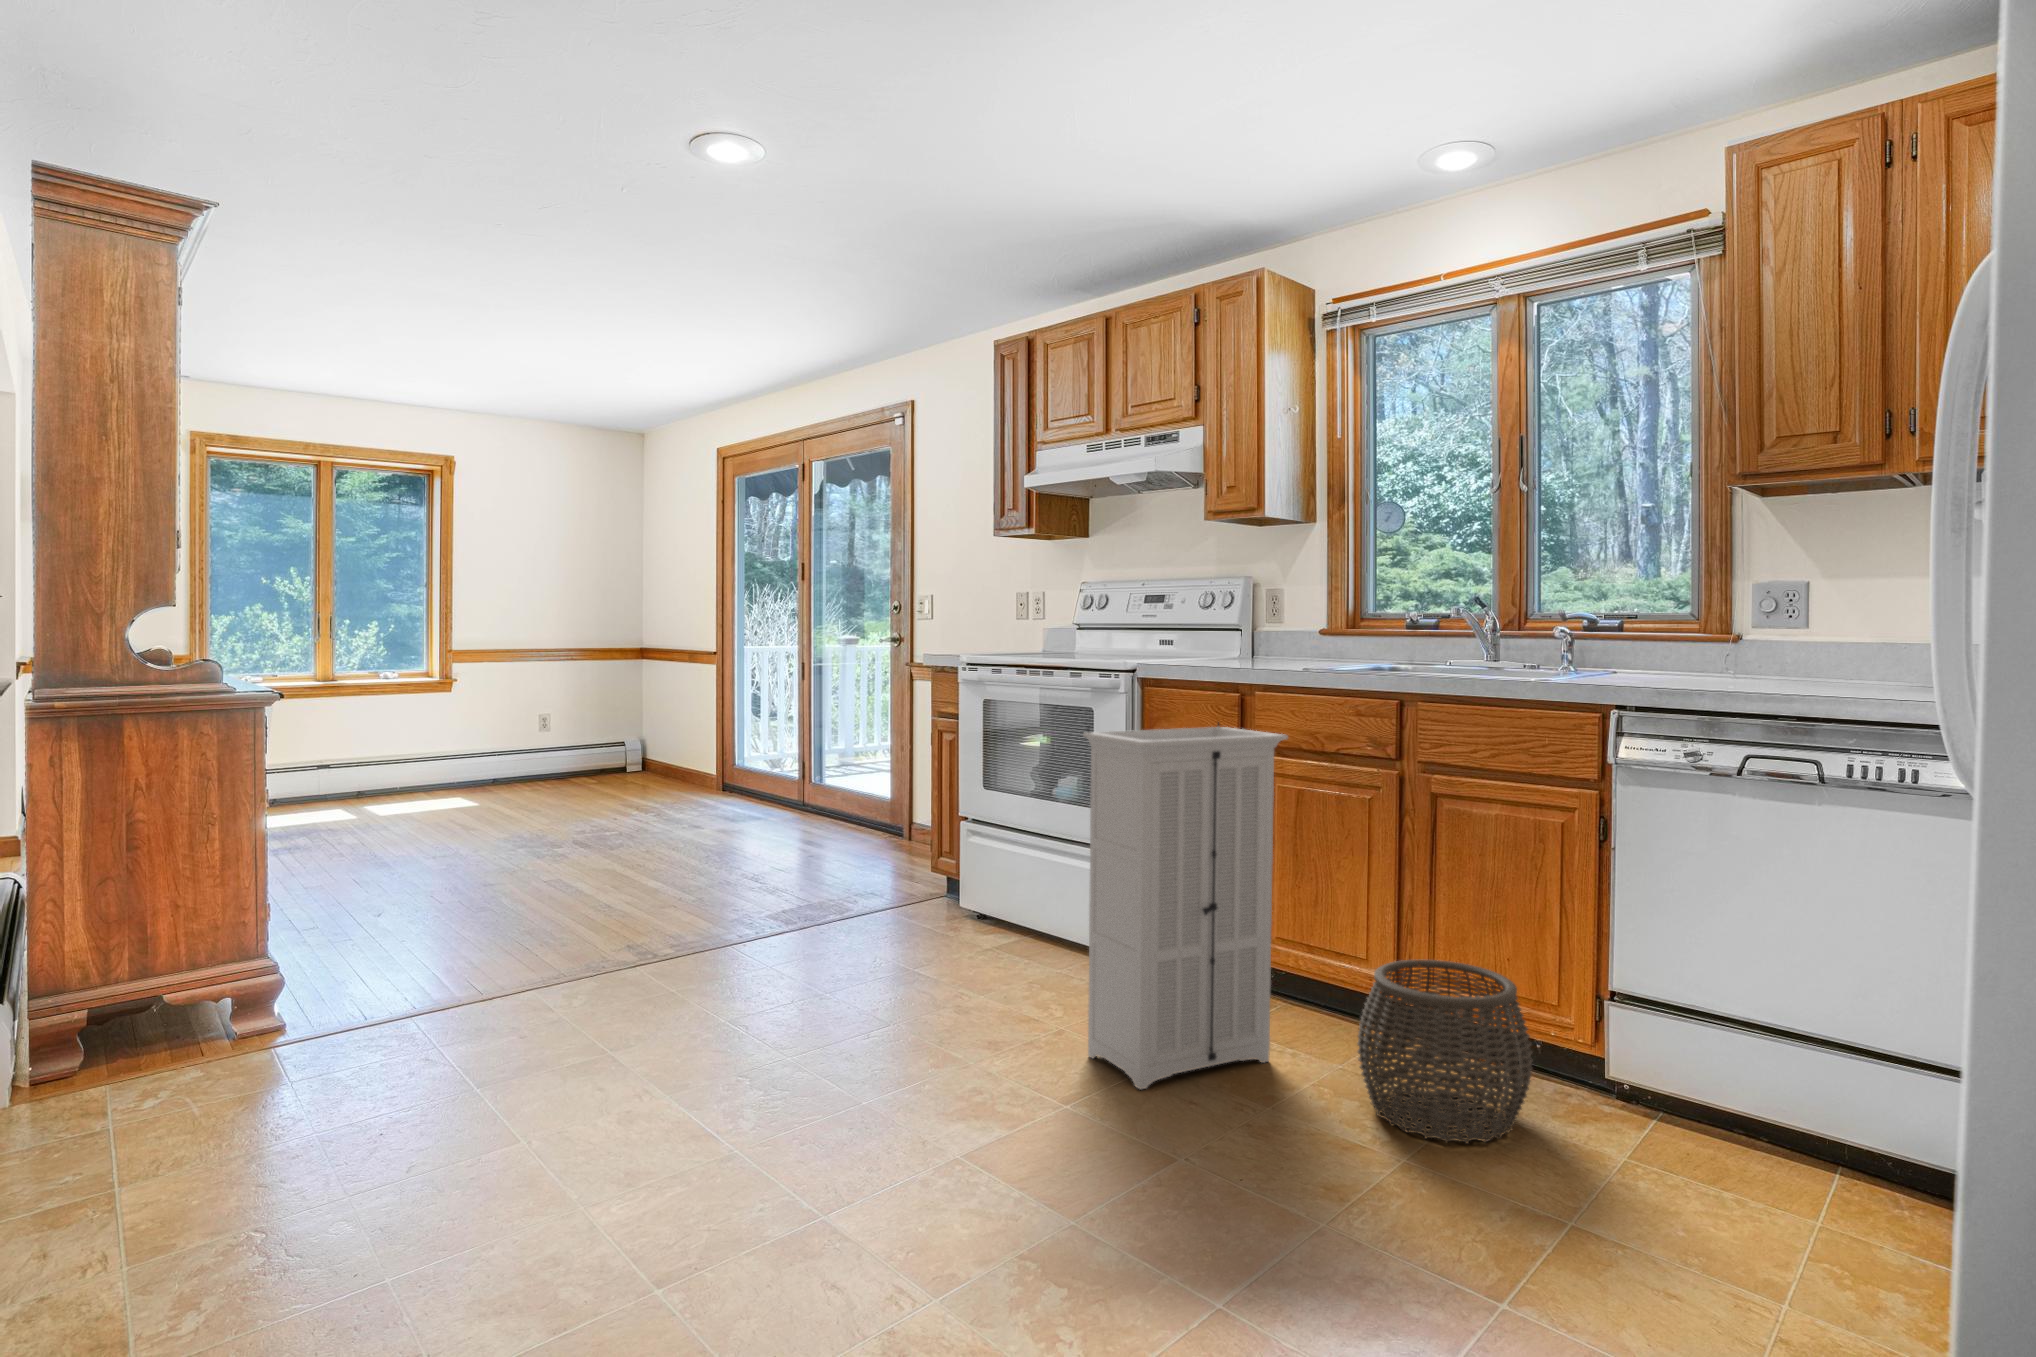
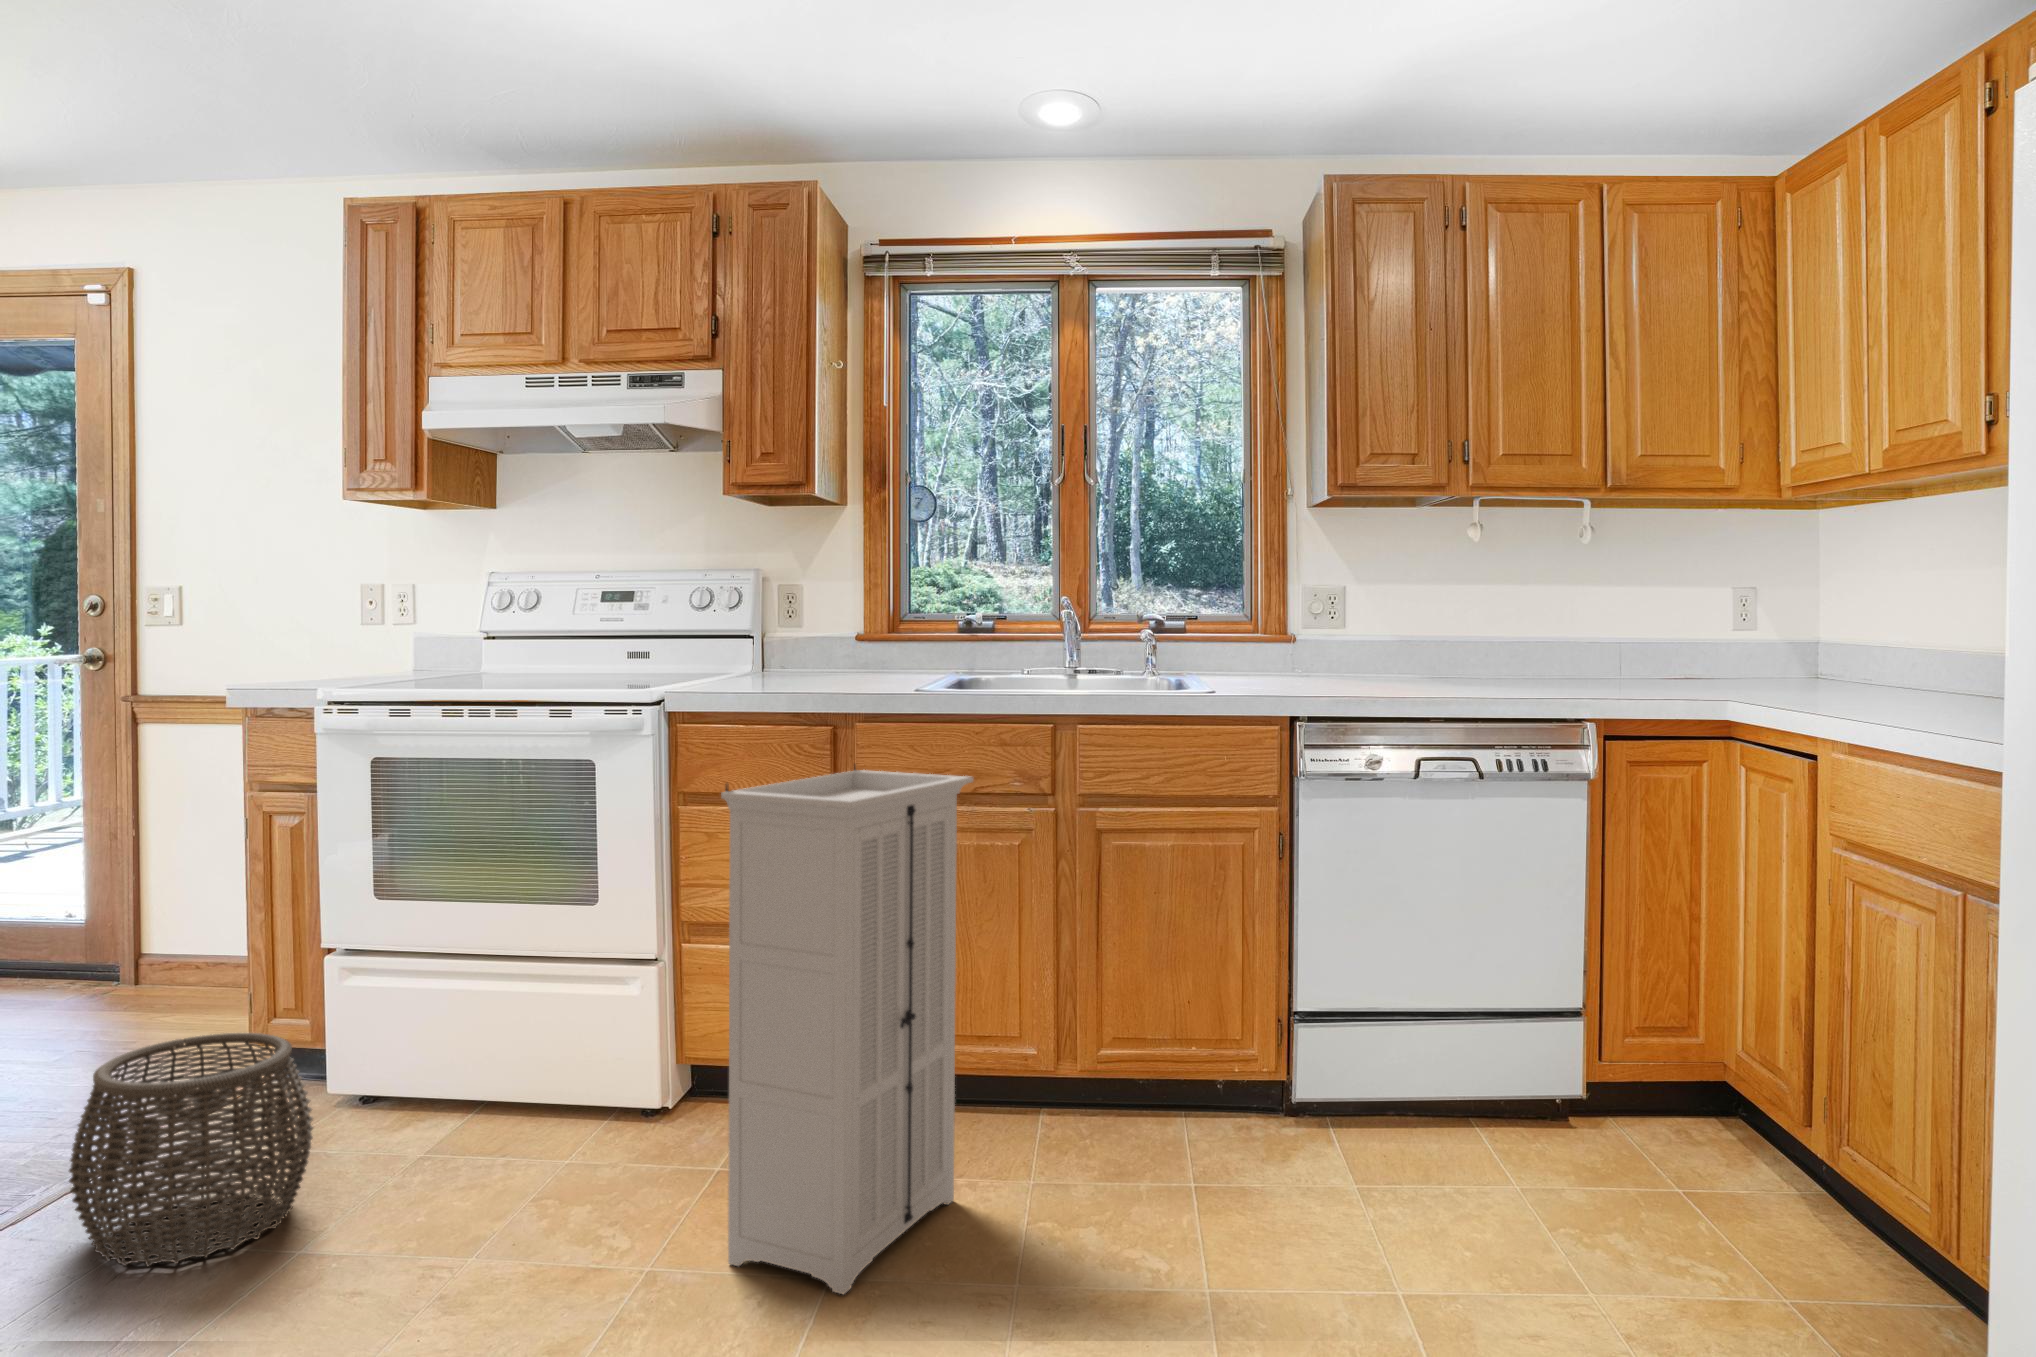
woven basket: present [1357,960,1533,1144] -> present [69,1033,313,1266]

